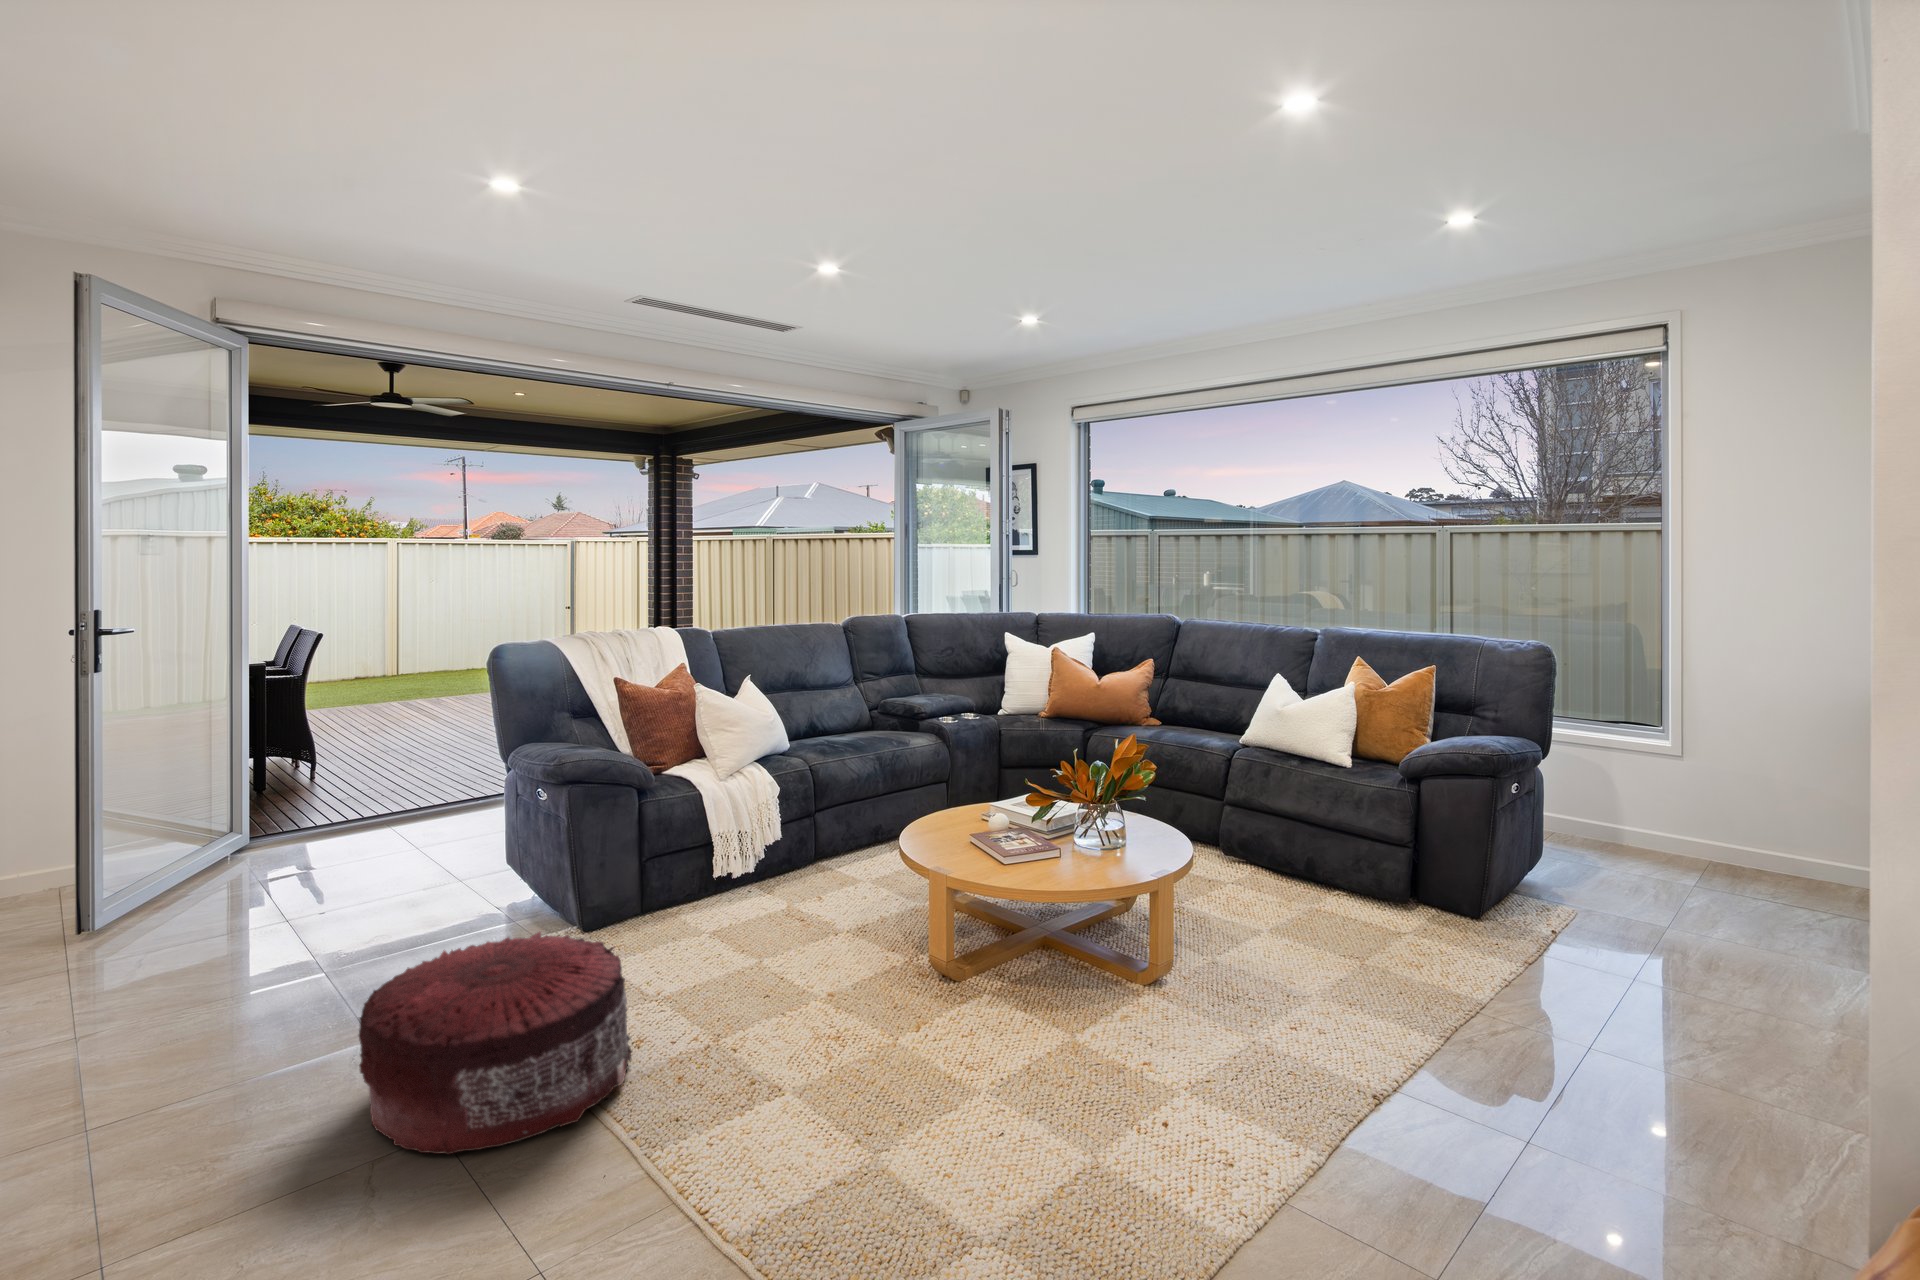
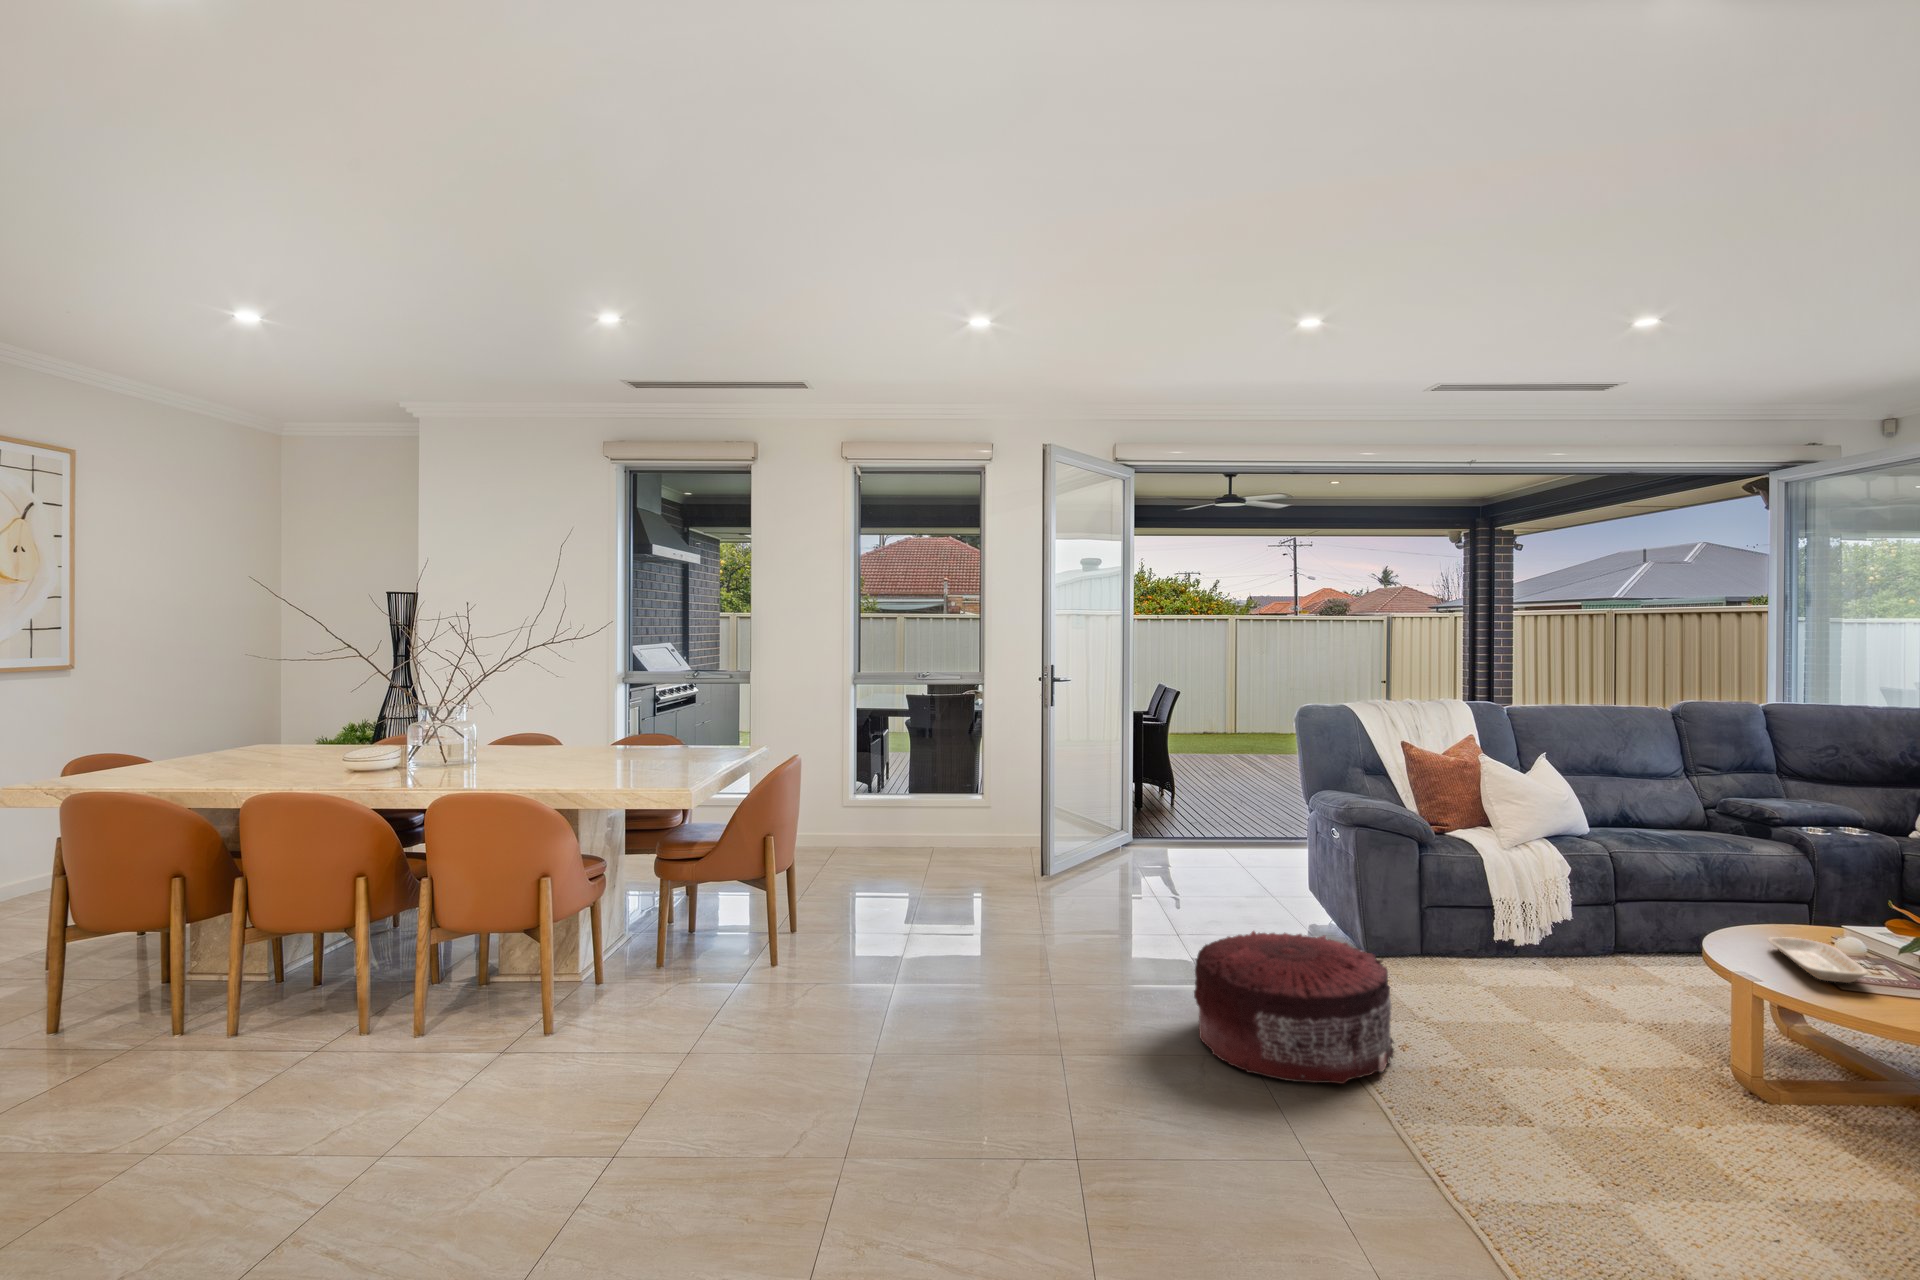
tray: none [948,825,1022,862] -> present [1767,937,1868,983]

